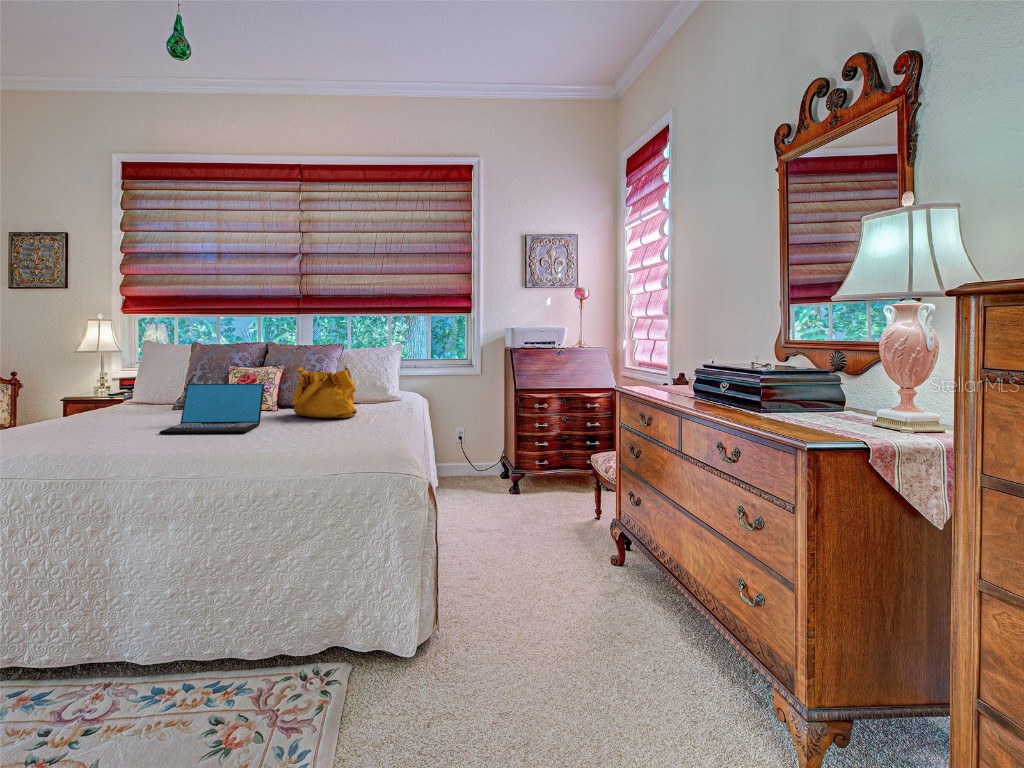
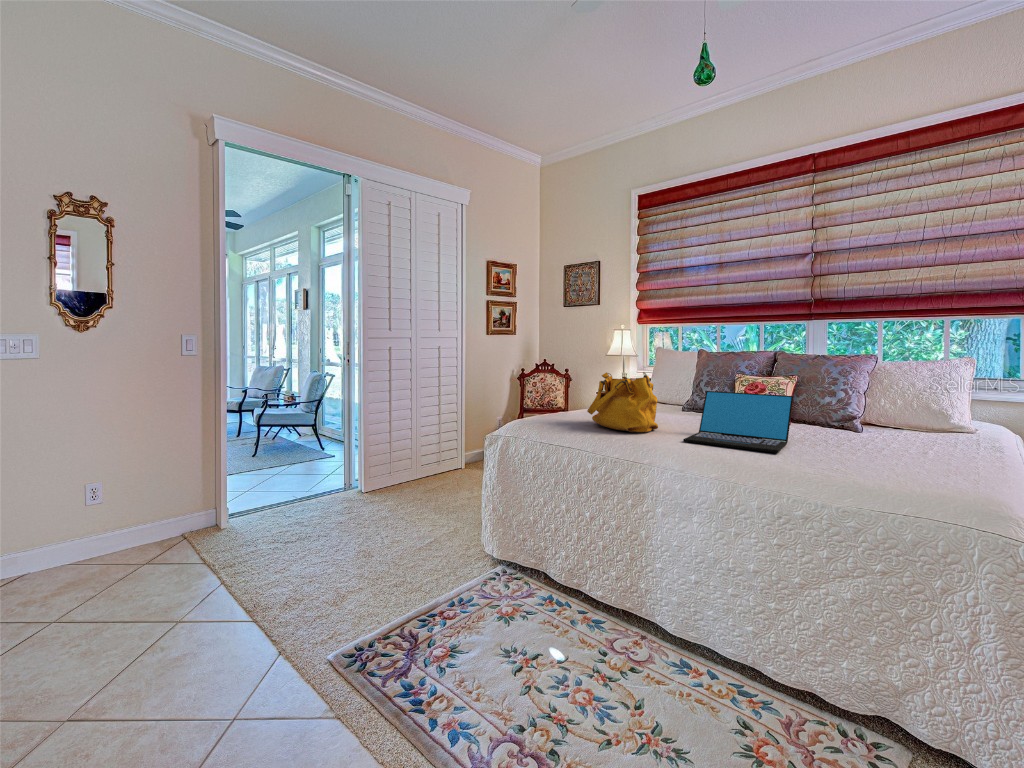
handbag: present [293,365,357,418] -> present [587,372,658,432]

